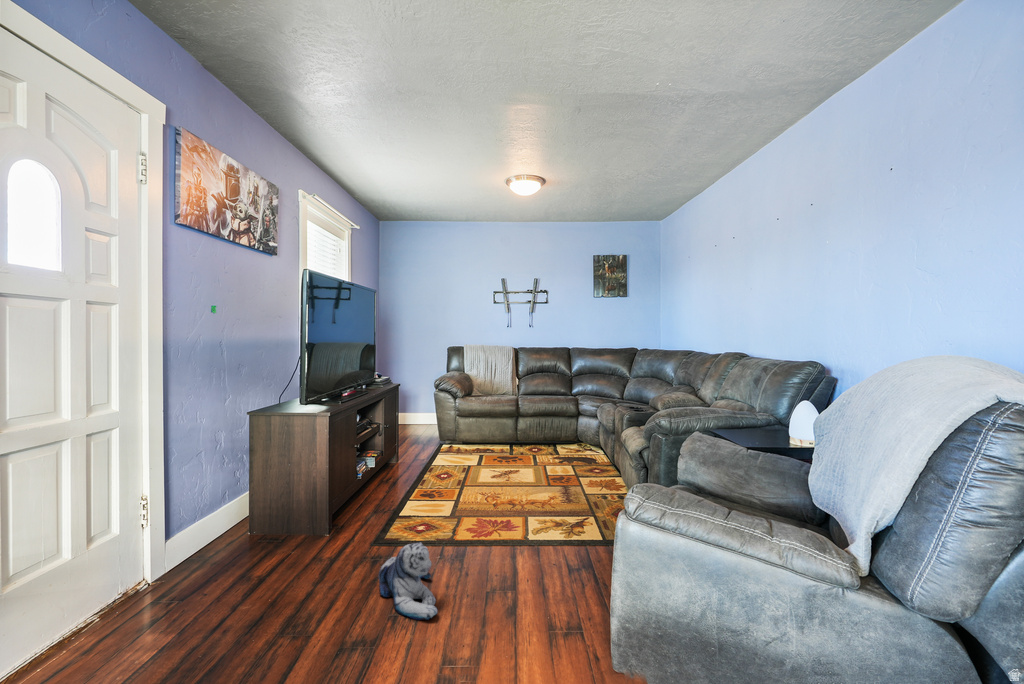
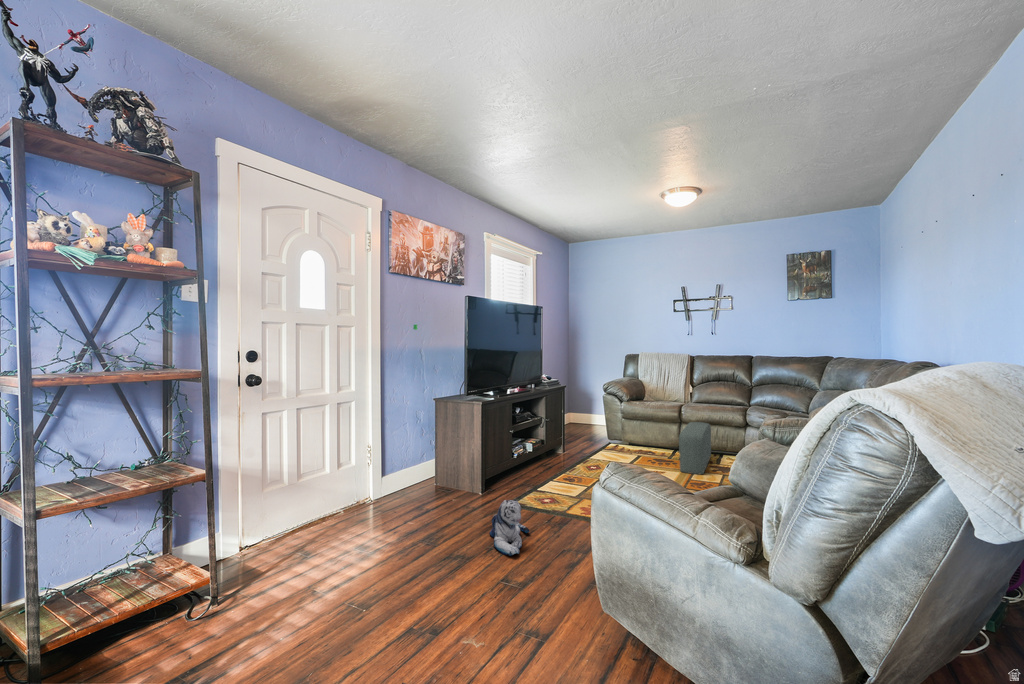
pouf: none [526,413,552,465] -> present [679,422,711,474]

